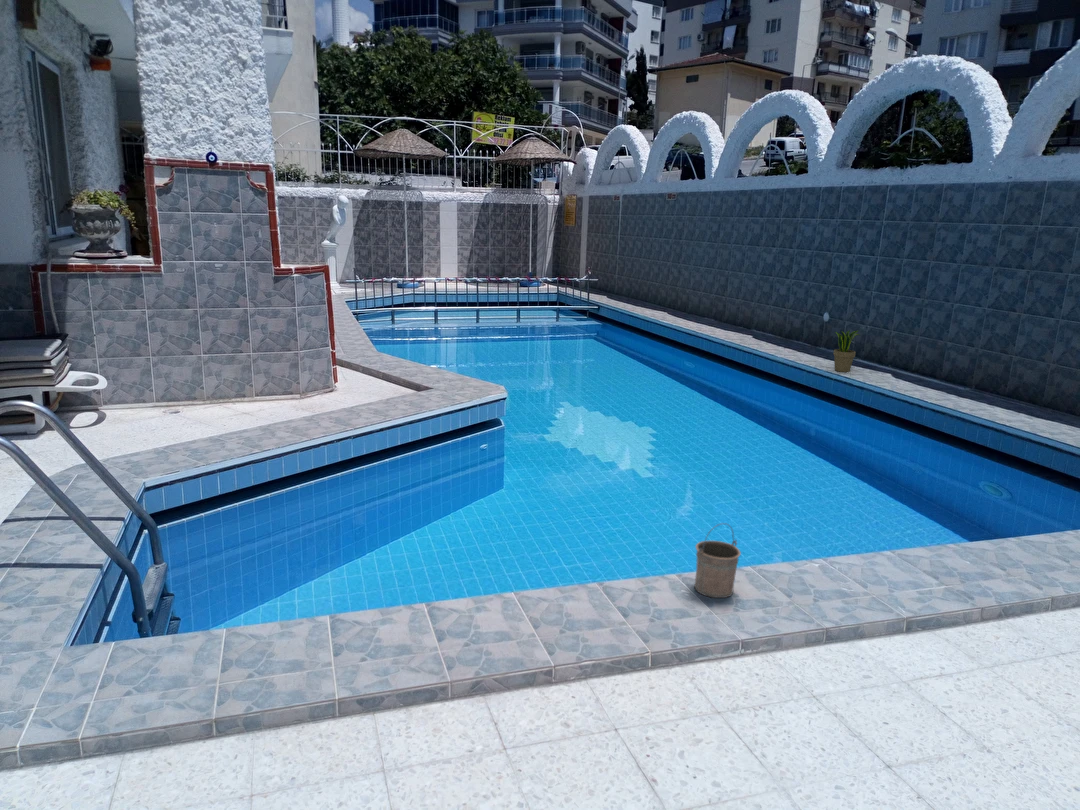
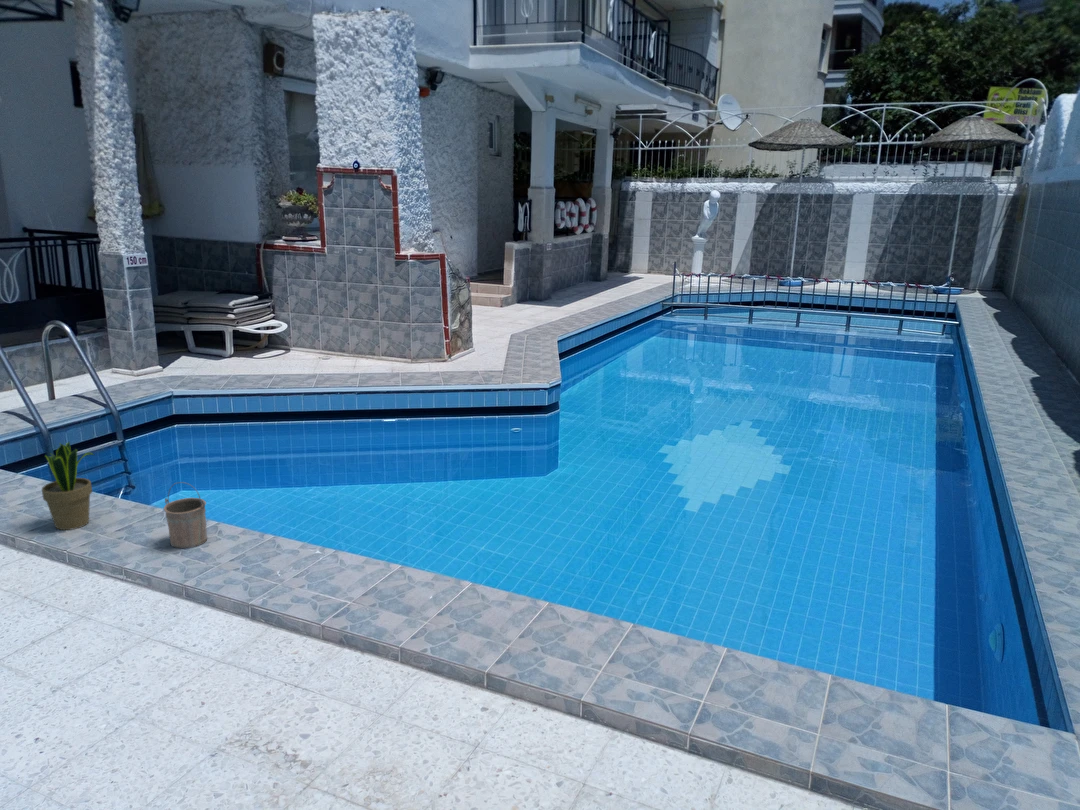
potted plant: present [833,330,859,372] -> present [42,442,93,530]

